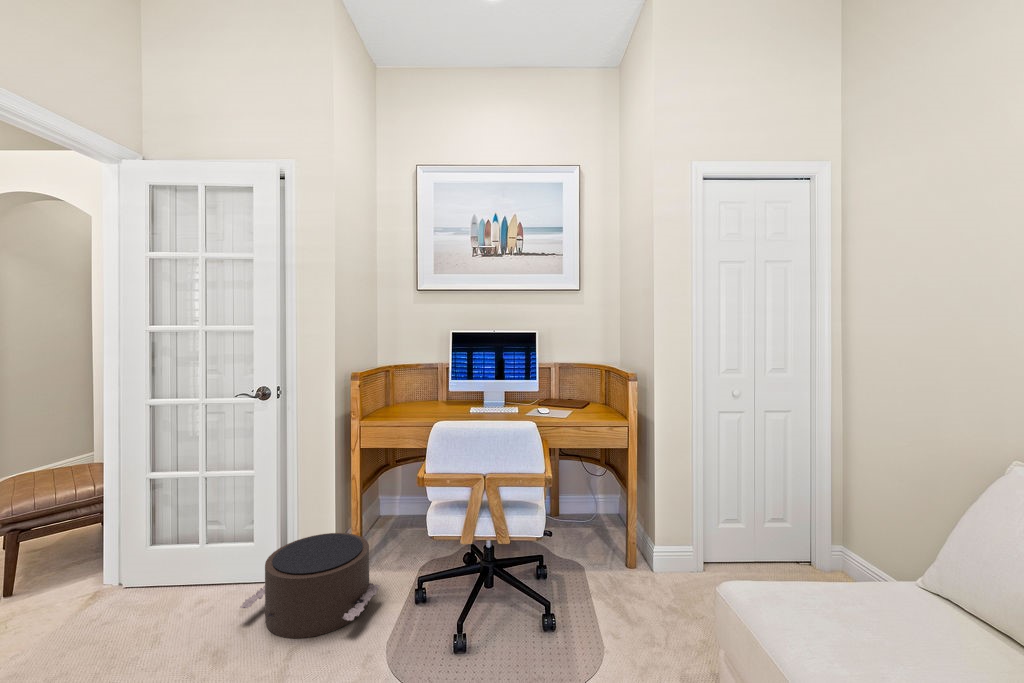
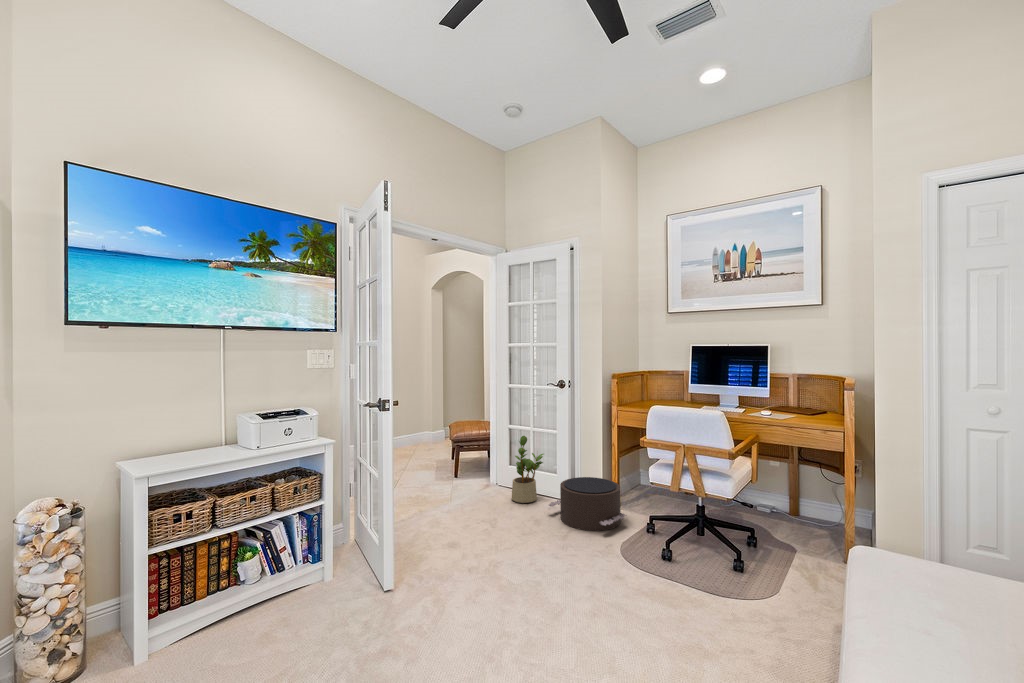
potted plant: none [158,489,229,614] -> present [512,436,544,503]

